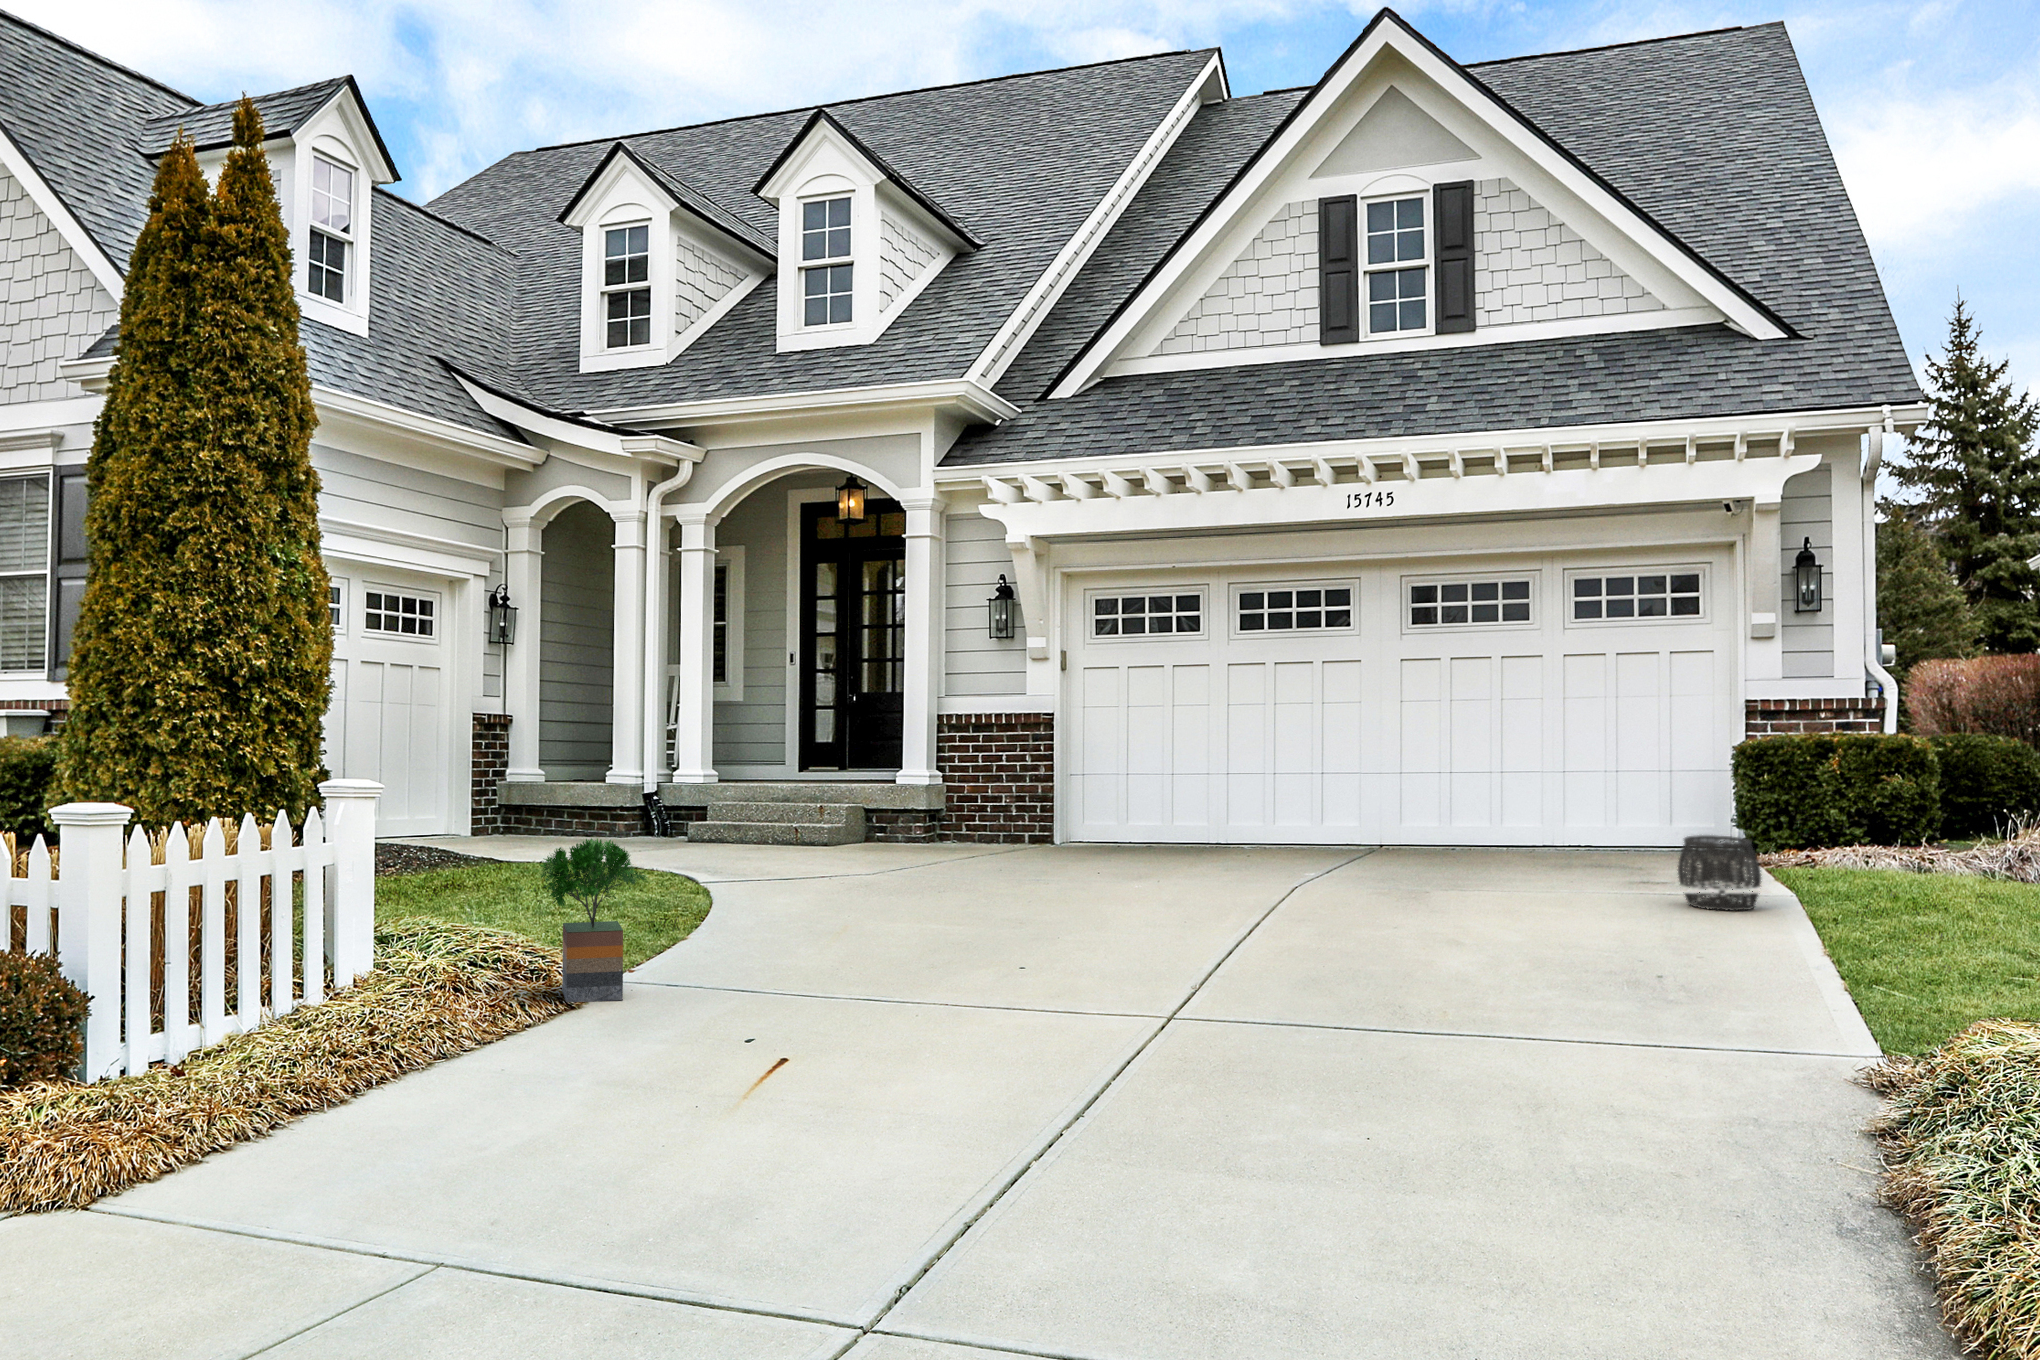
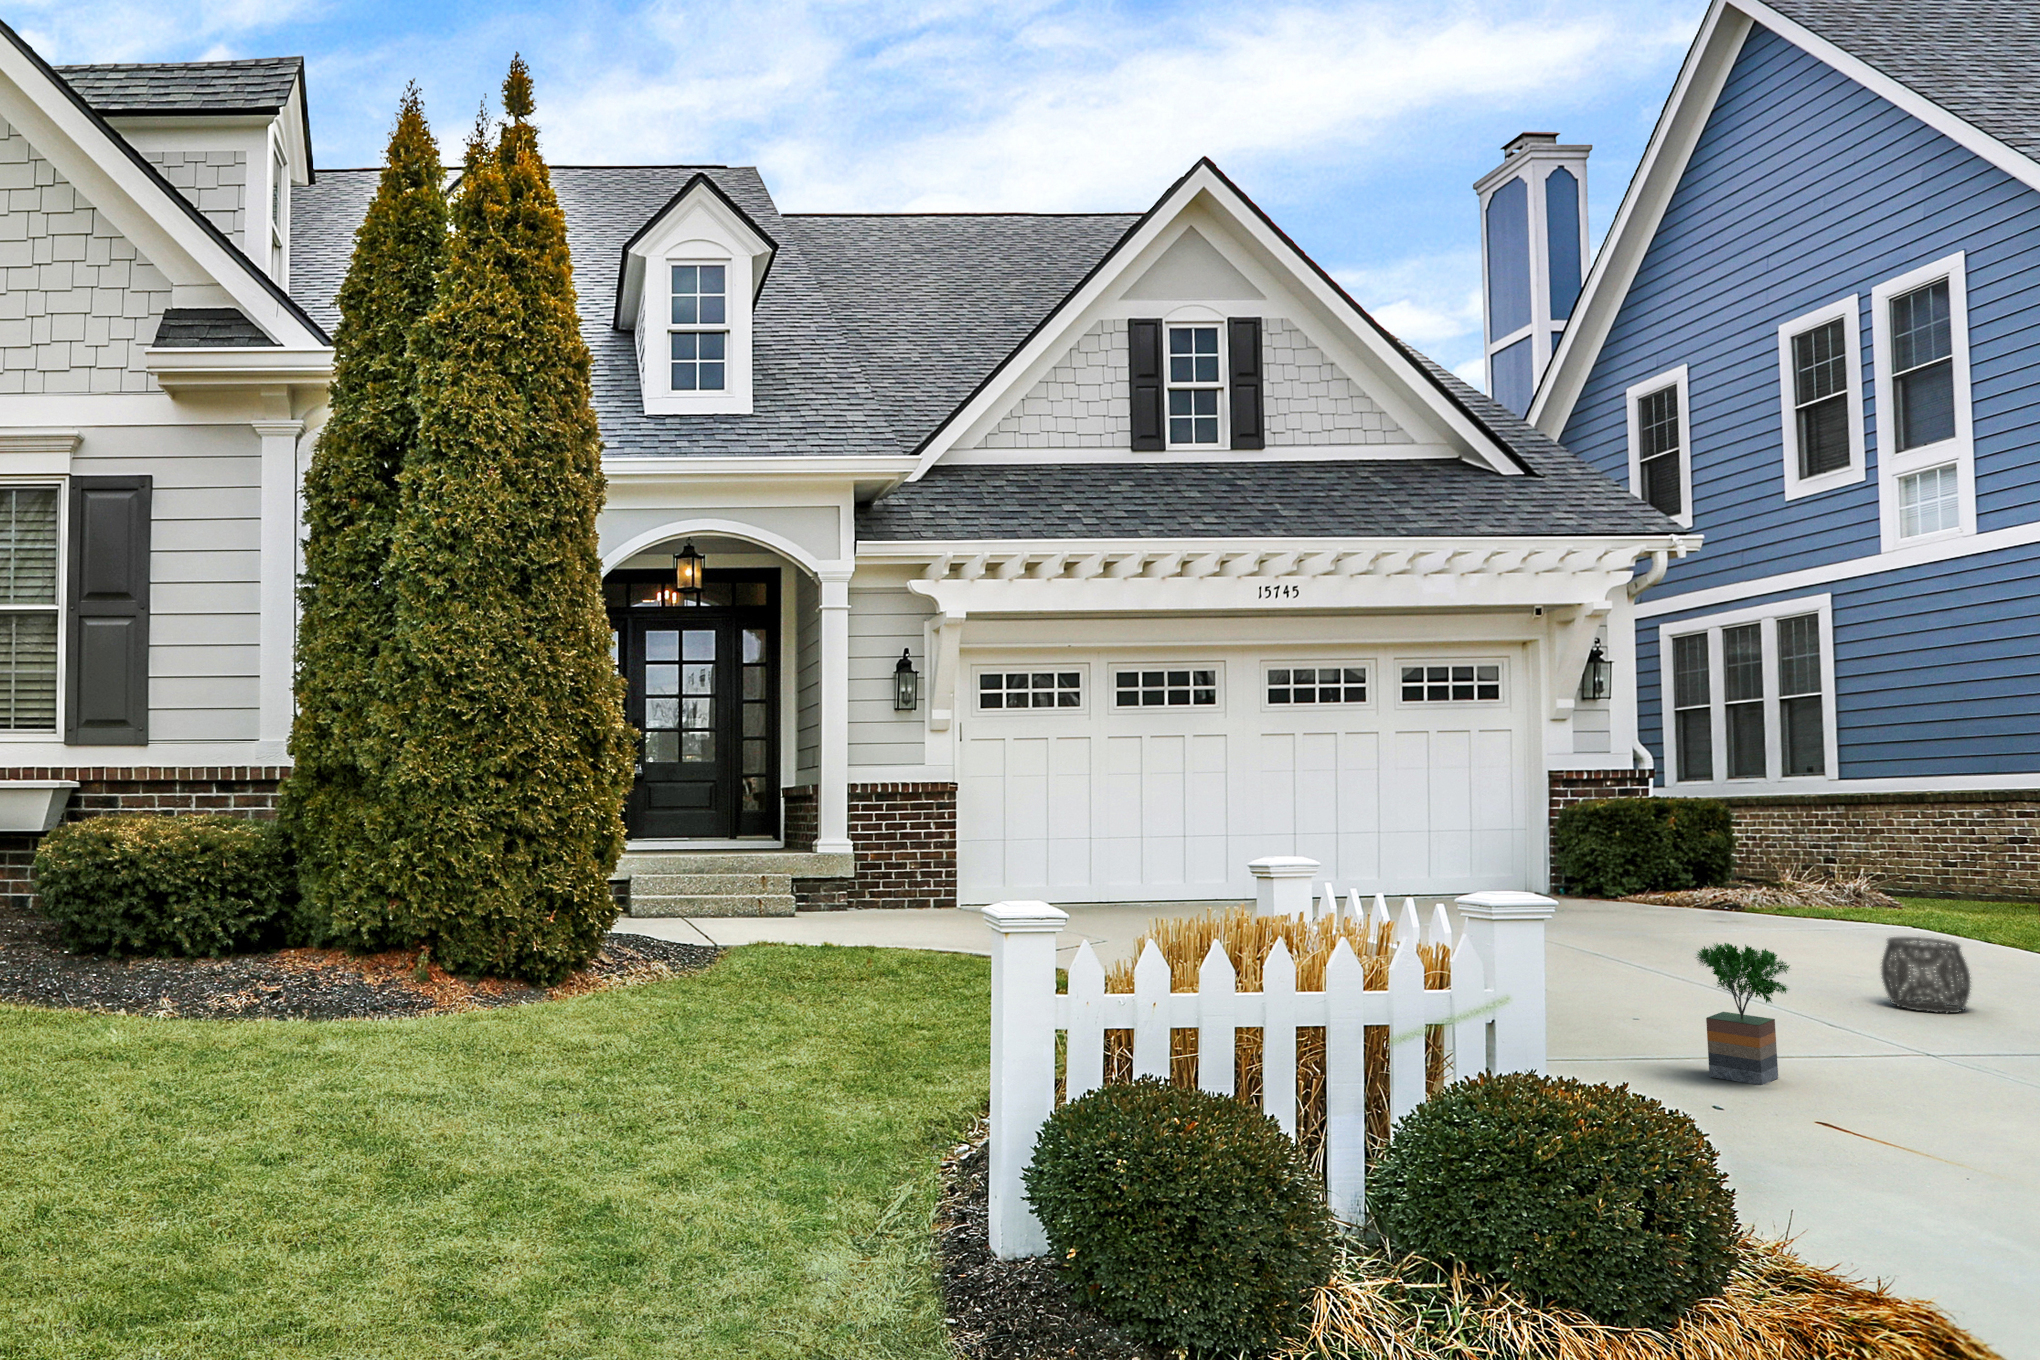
woven basket: present [1678,835,1761,911] -> present [1881,937,1971,1013]

